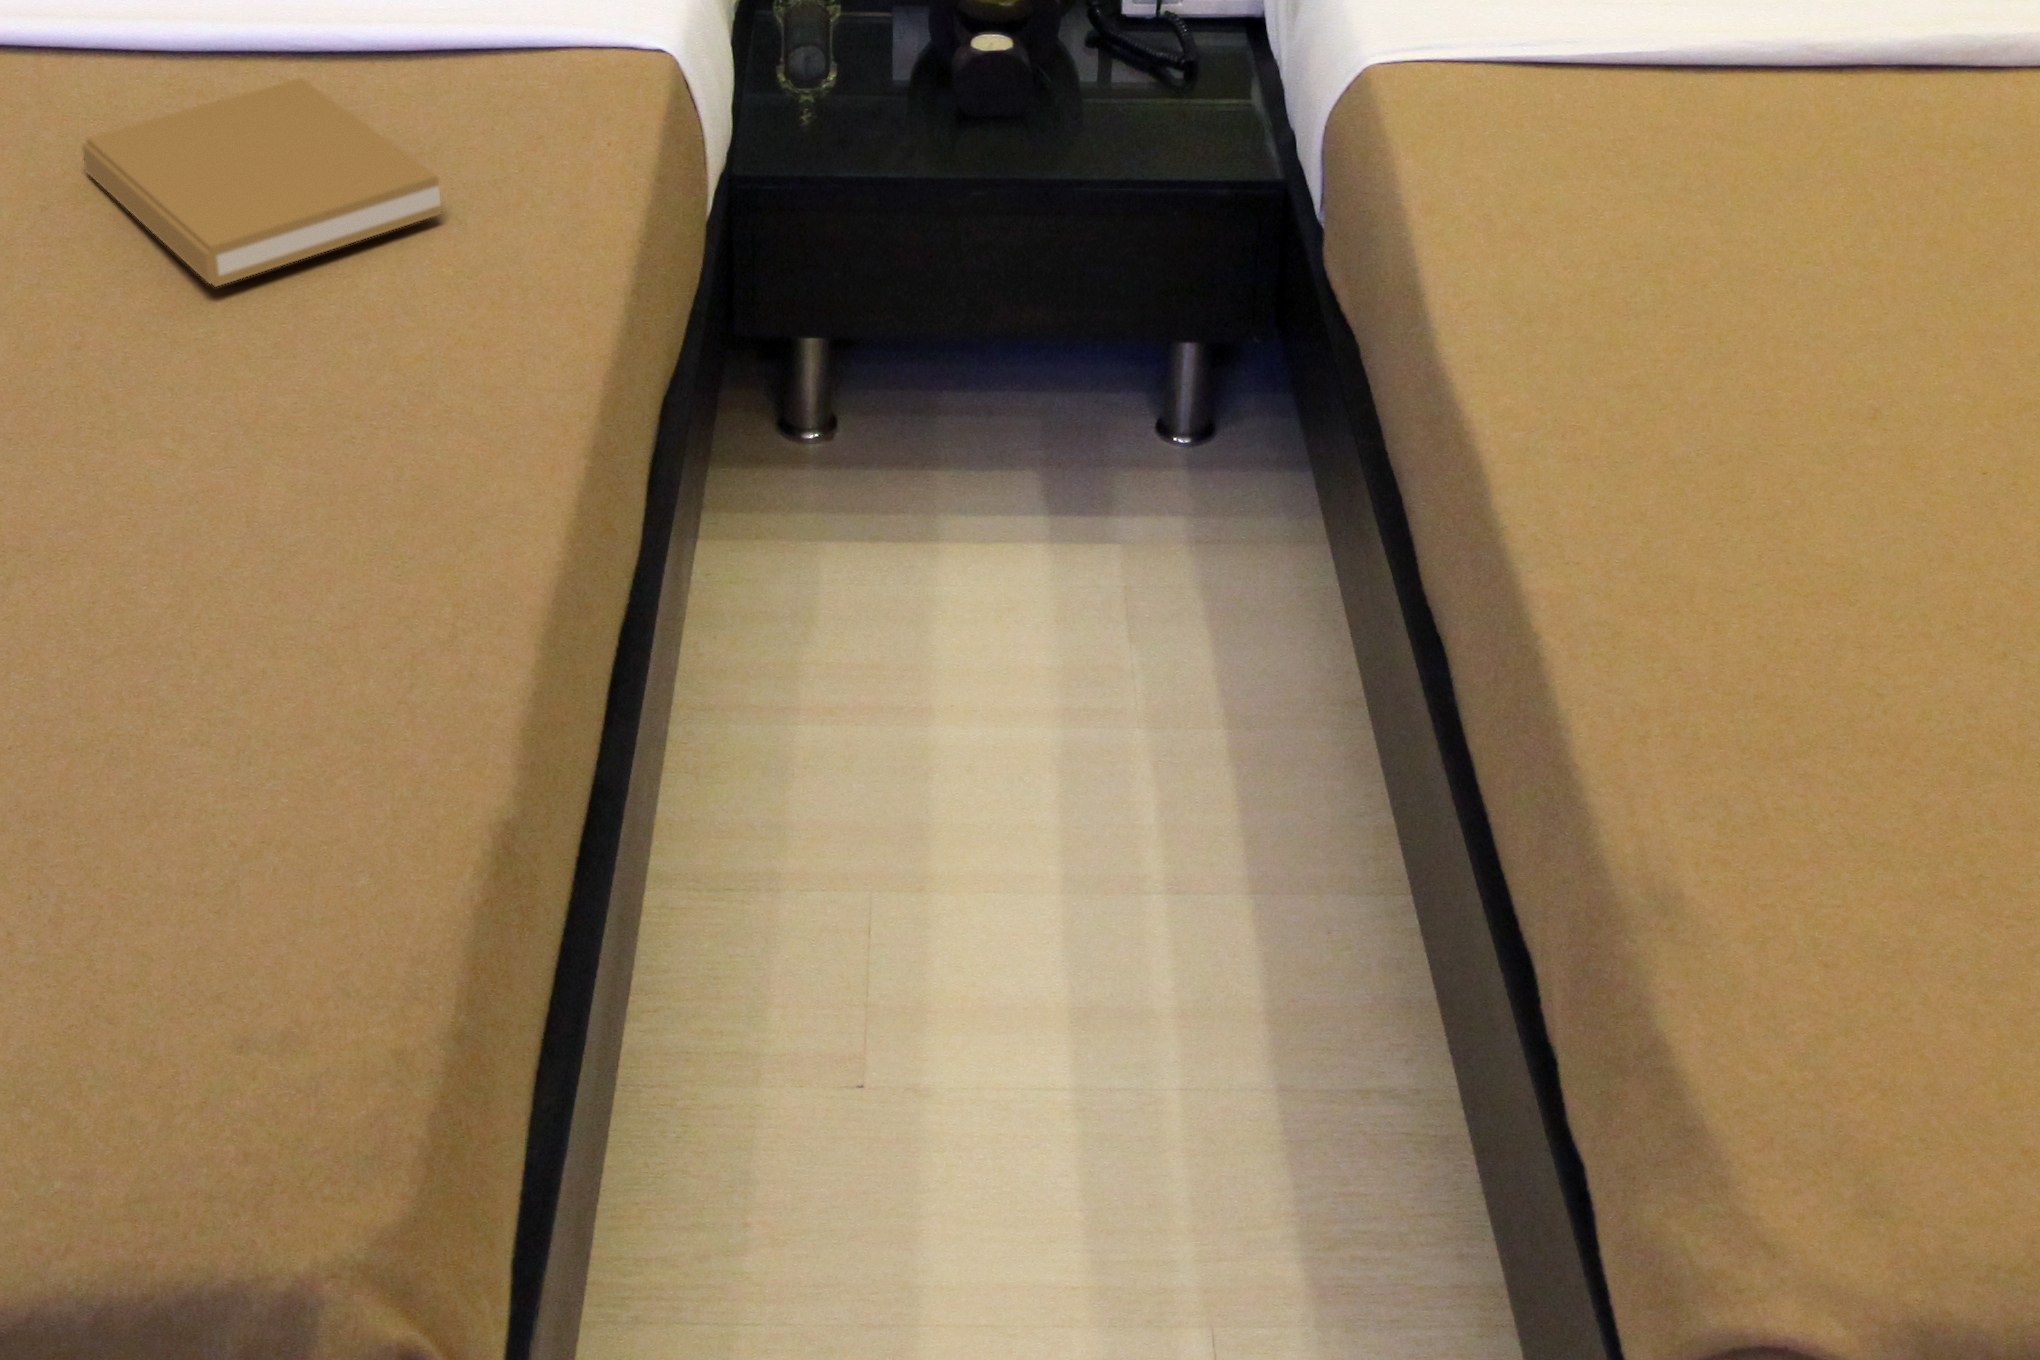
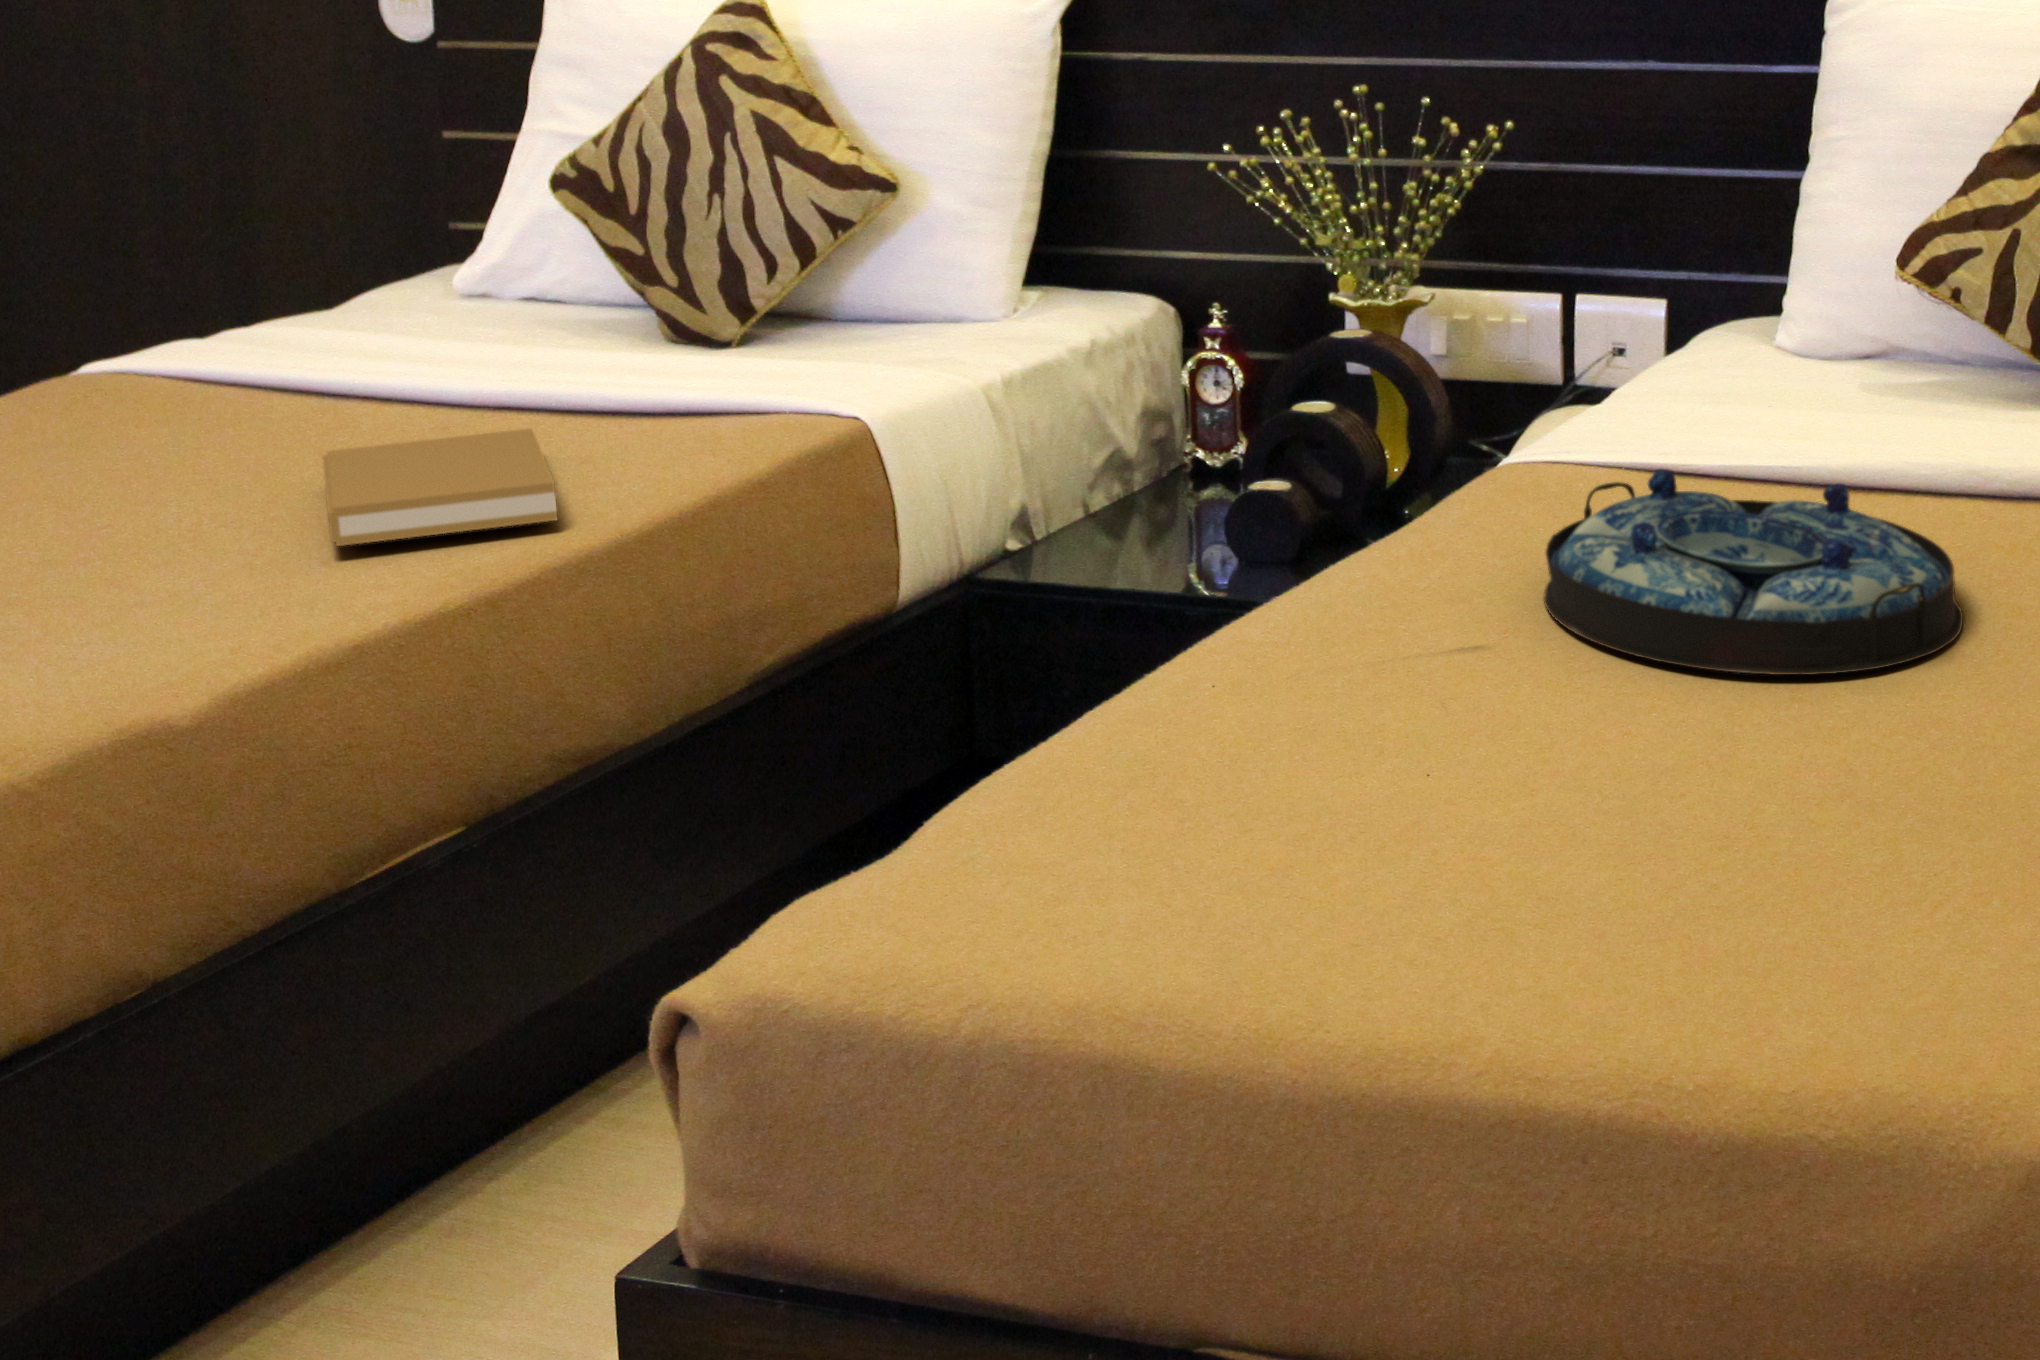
serving tray: none [1520,75,1974,310] -> present [1544,469,1963,675]

